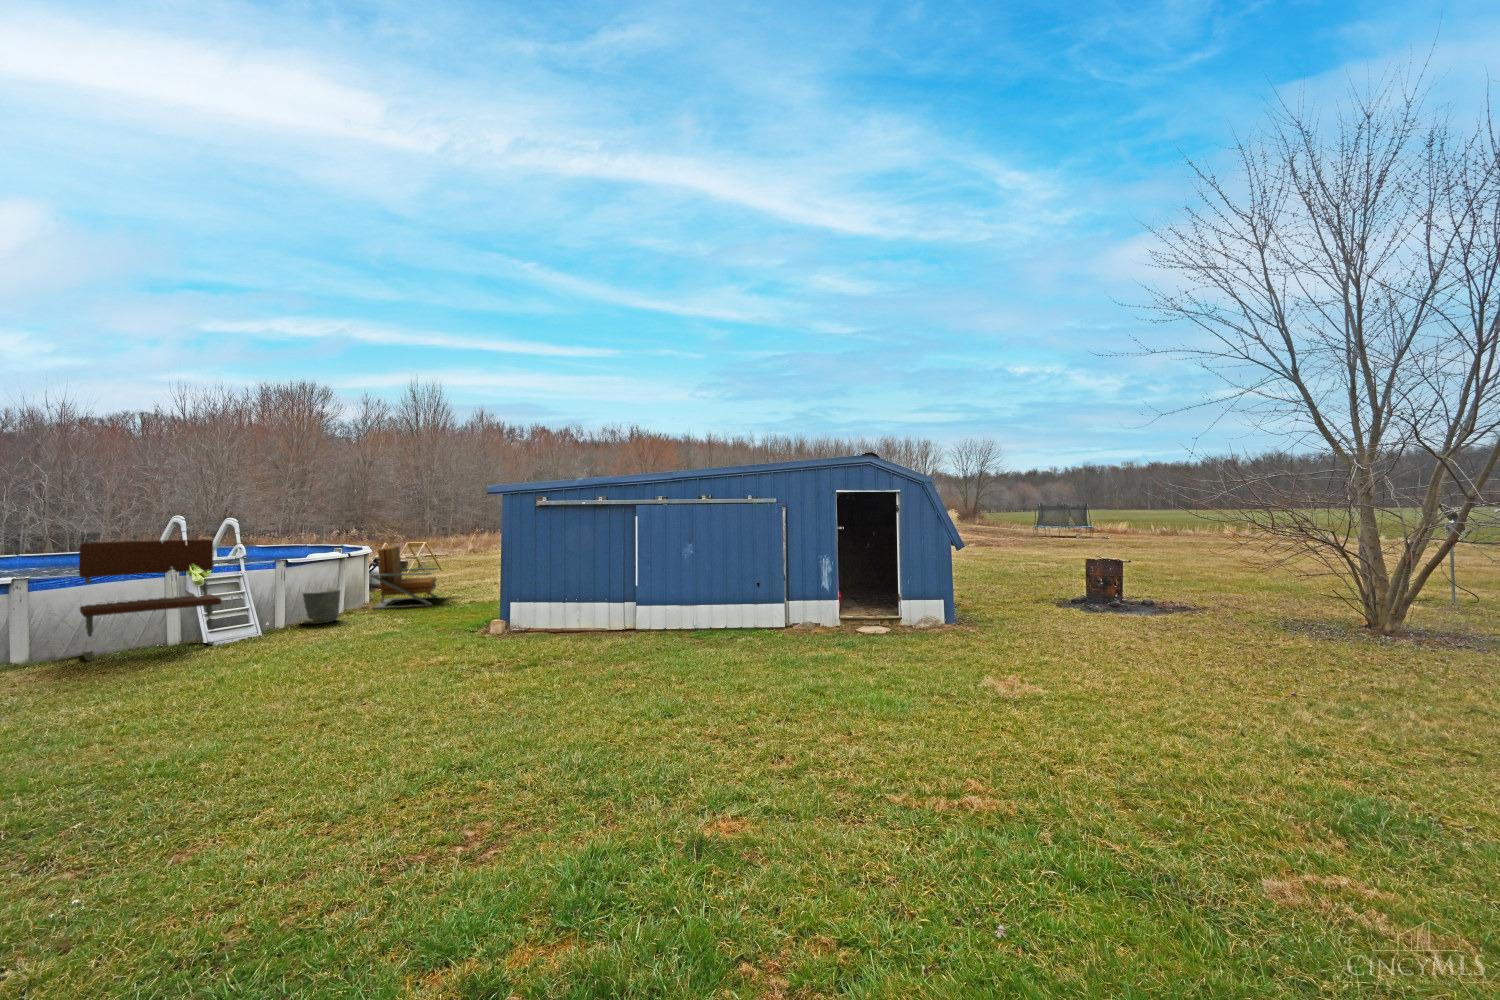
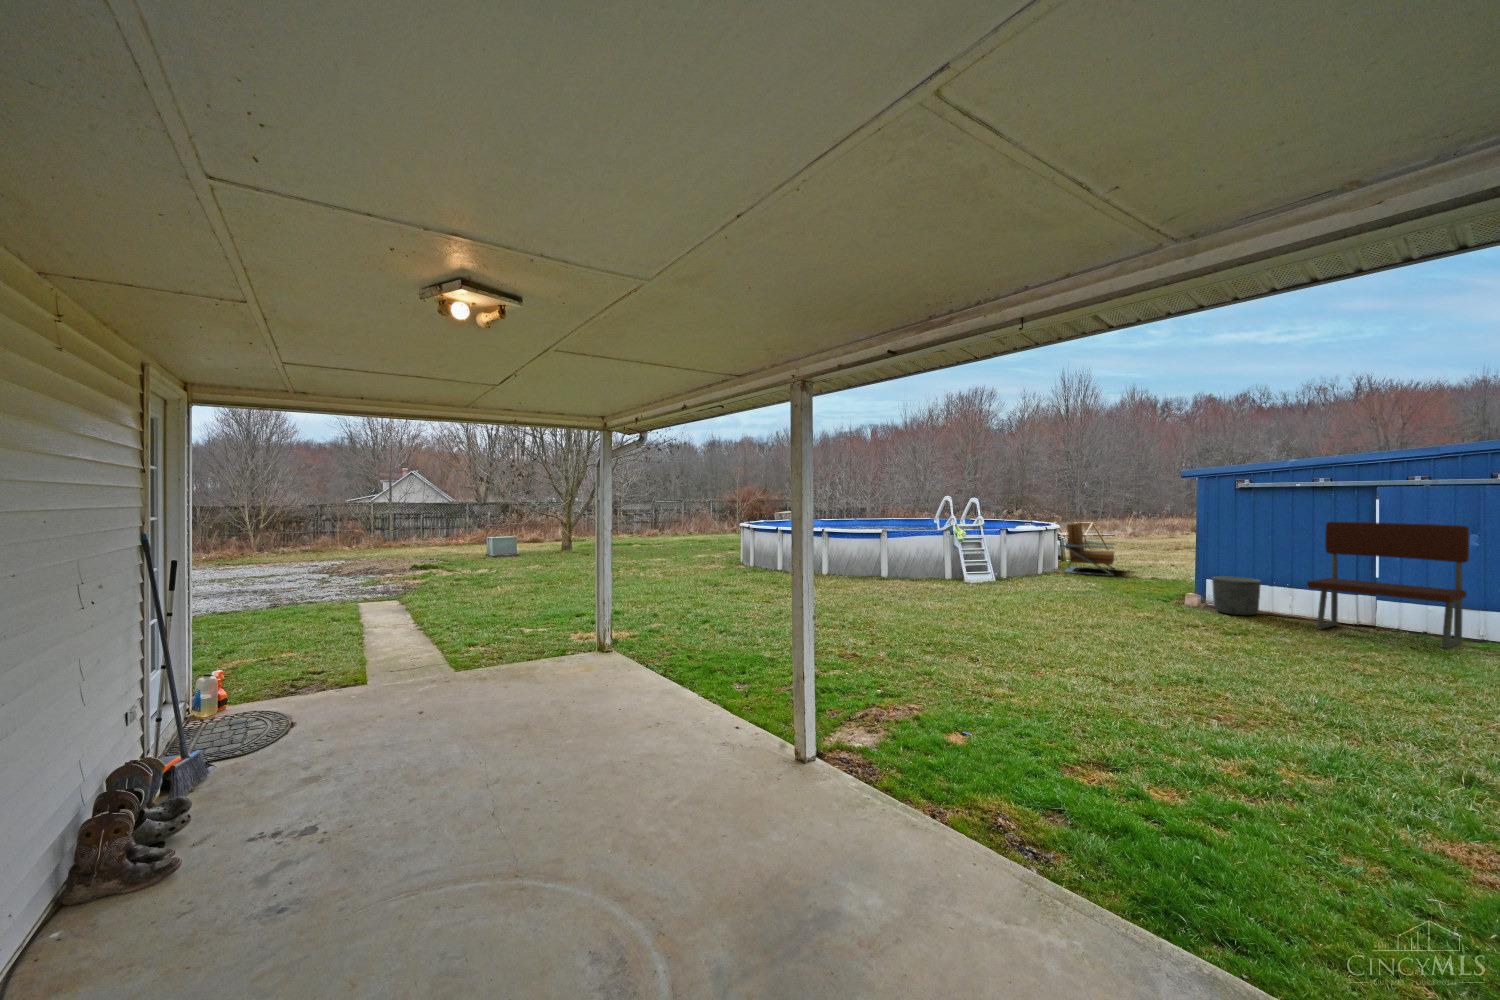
bench: present [79,539,222,661] -> present [1307,522,1470,648]
planter: present [303,589,340,624] -> present [1212,576,1261,615]

